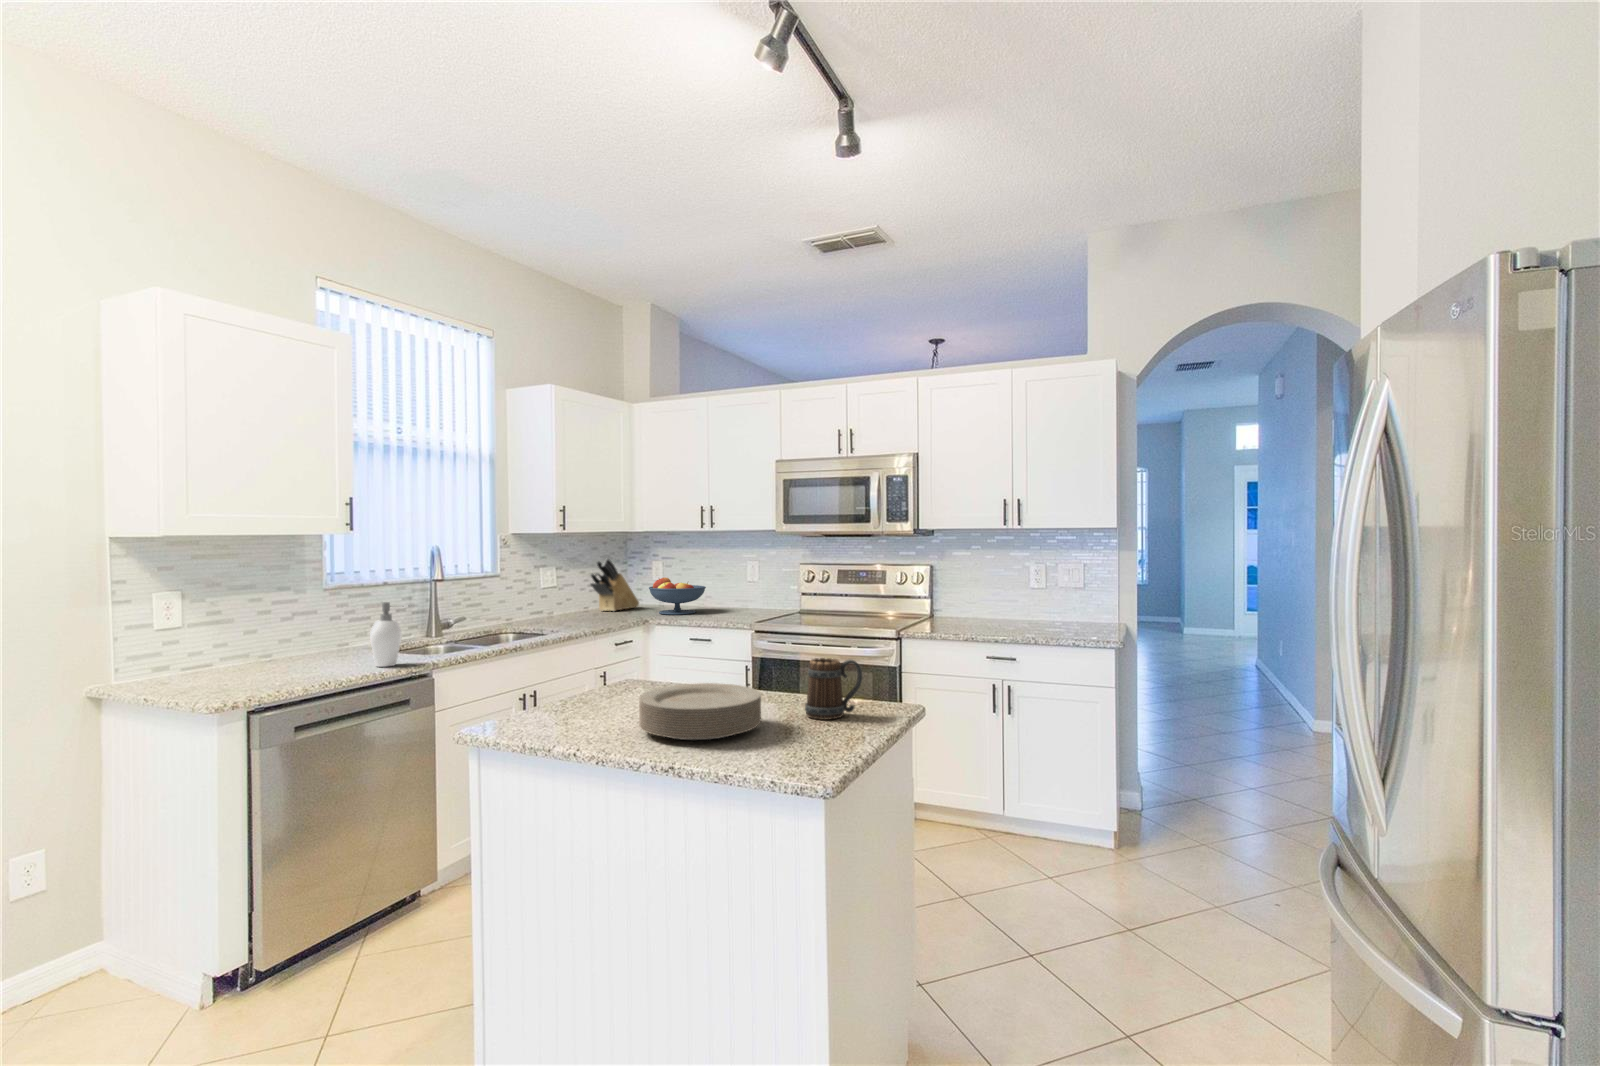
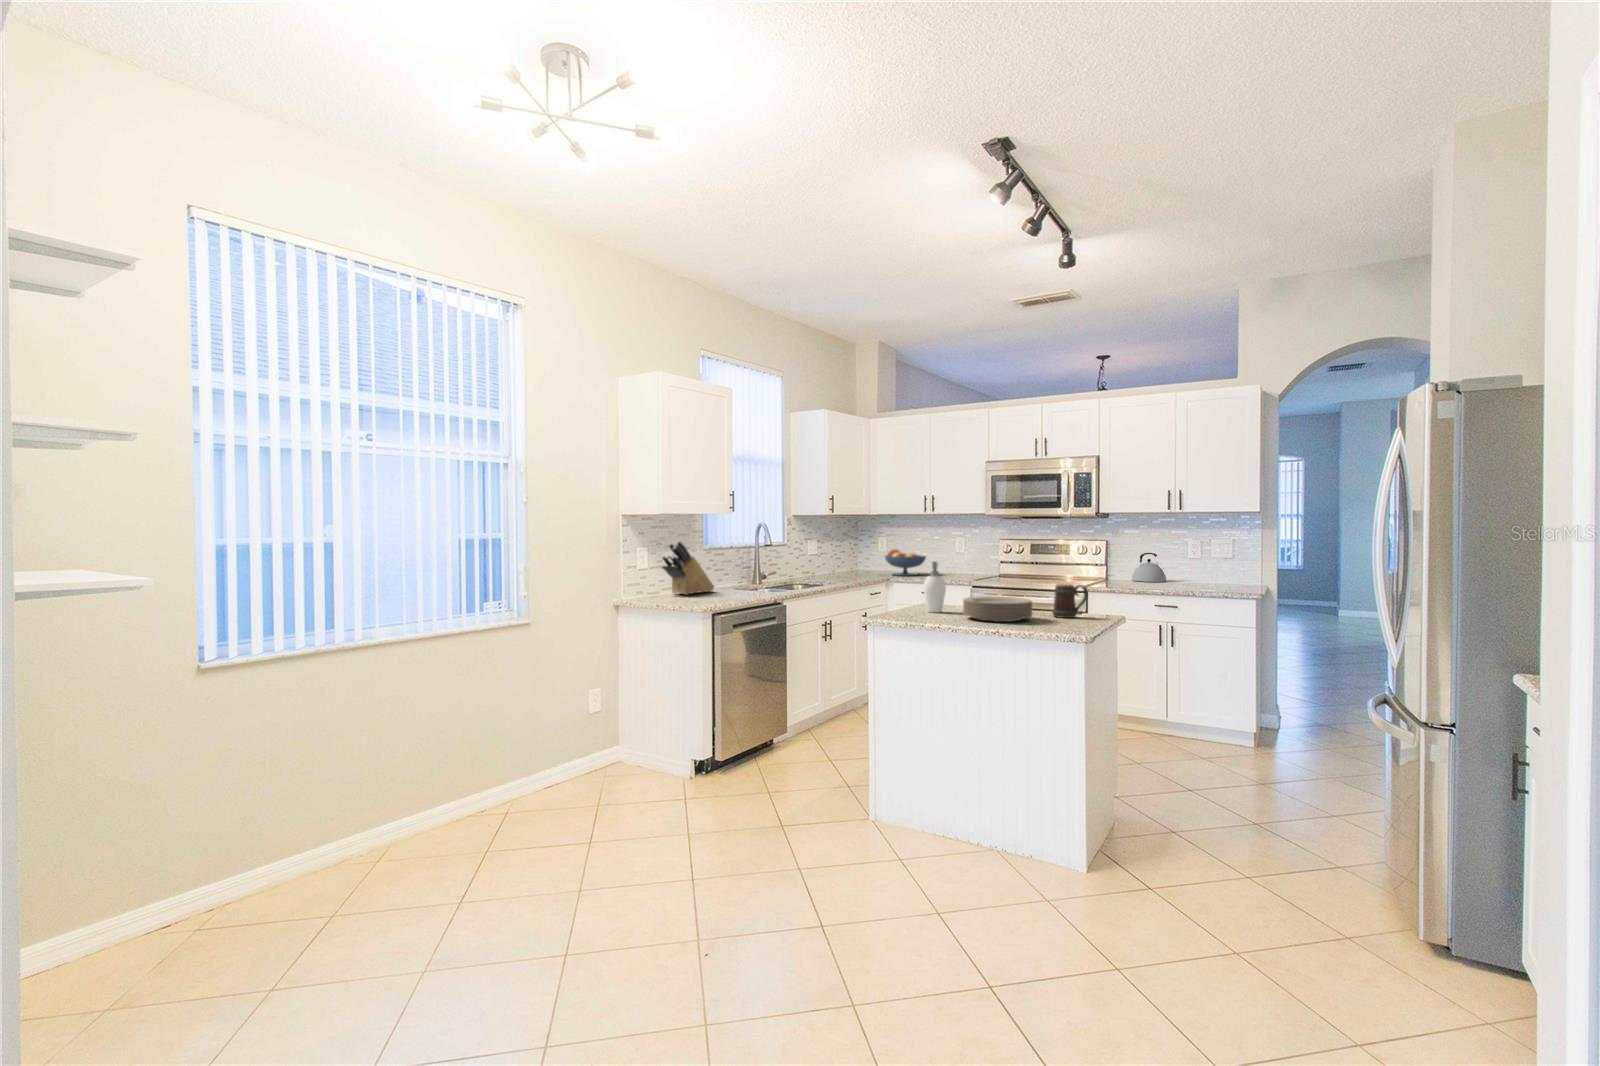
knife block: present [590,559,639,611] -> present [662,541,714,595]
kettle: none [962,582,1004,621] -> present [1132,553,1166,582]
soap dispenser: present [370,602,402,667] -> present [923,561,946,613]

